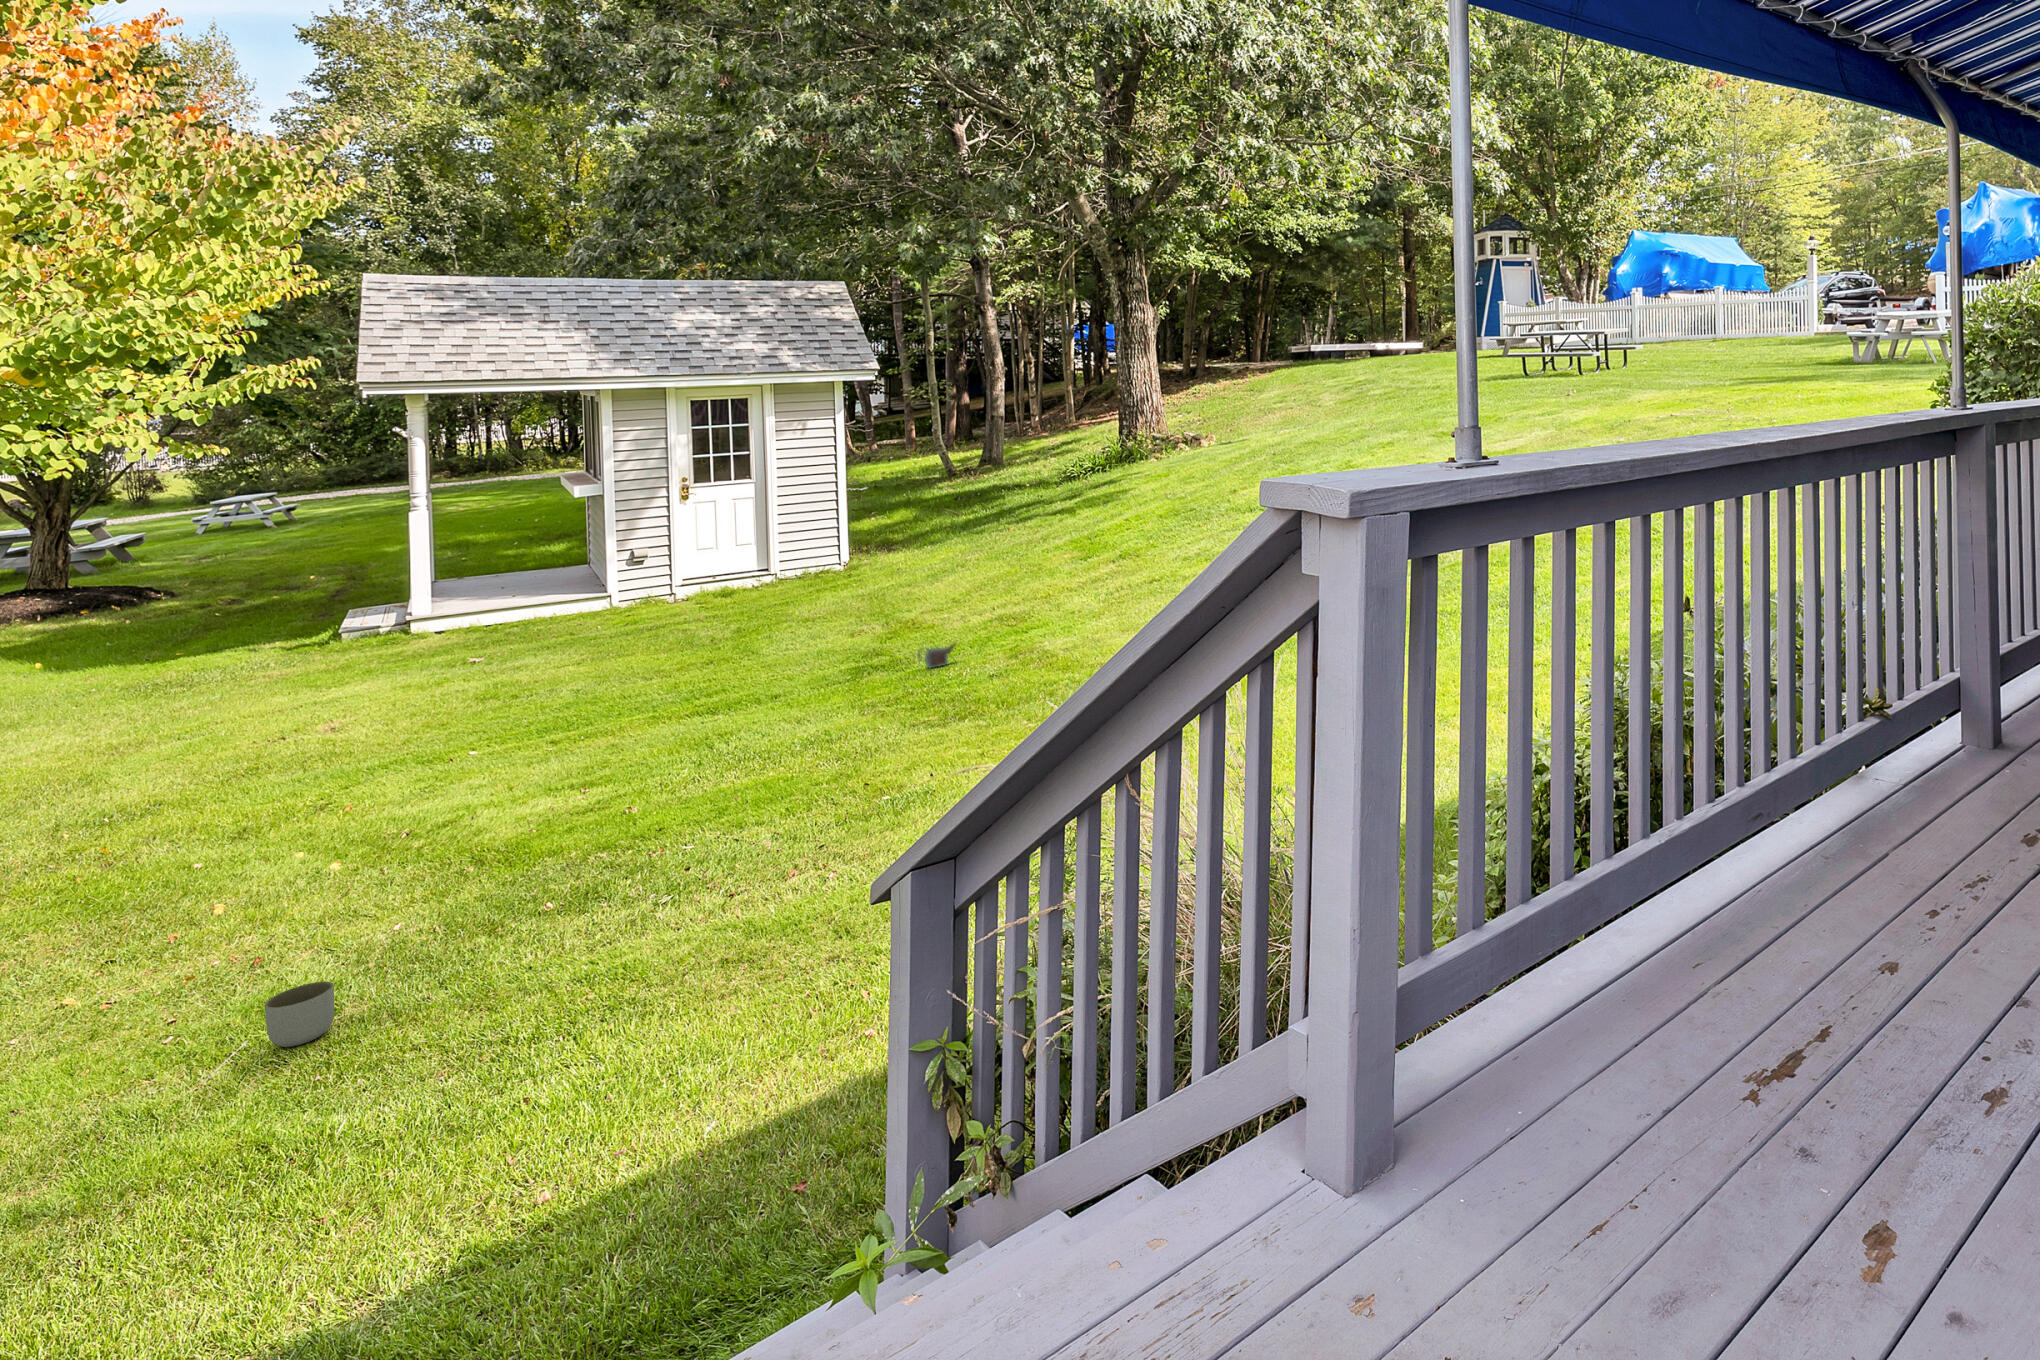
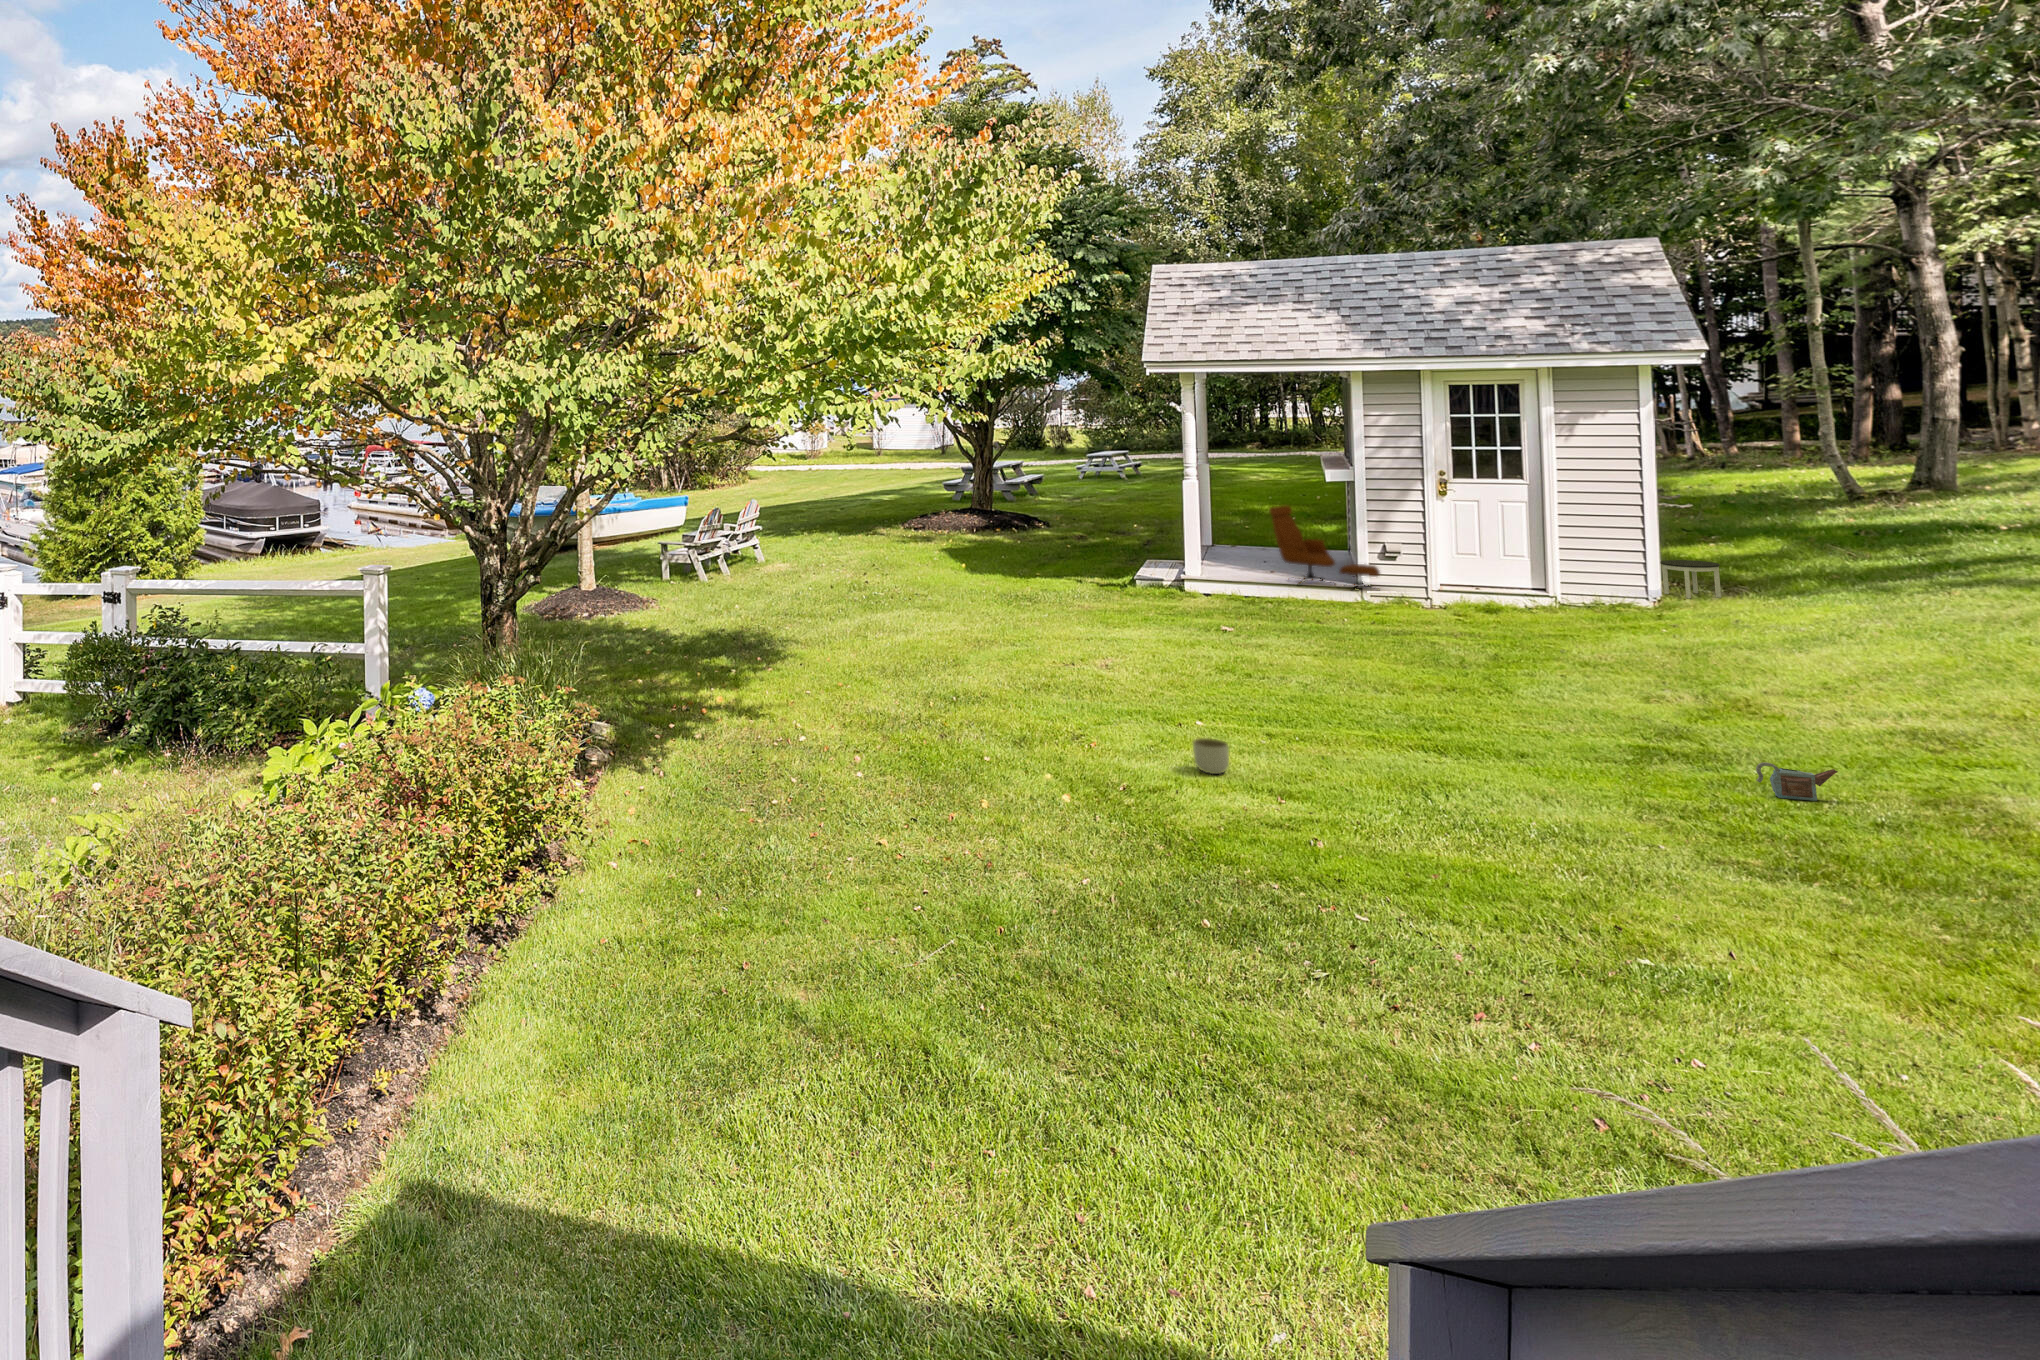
lounge chair: none [513,526,629,605] -> present [1269,506,1380,589]
round table: none [844,530,881,559] -> present [1660,560,1721,598]
planter: present [265,982,334,1047] -> present [1193,738,1229,774]

